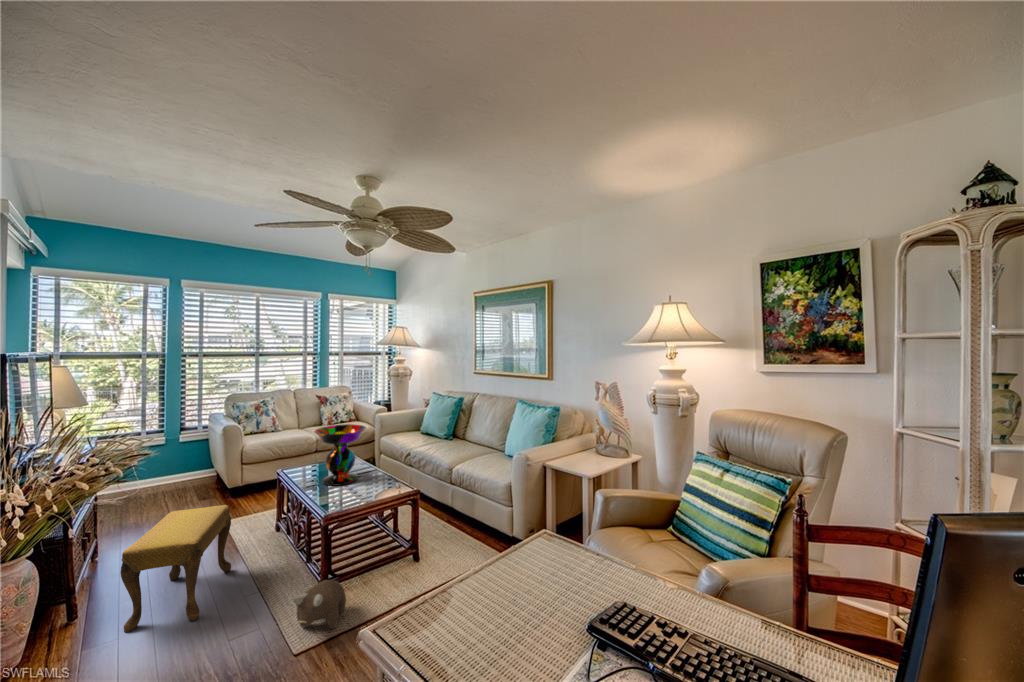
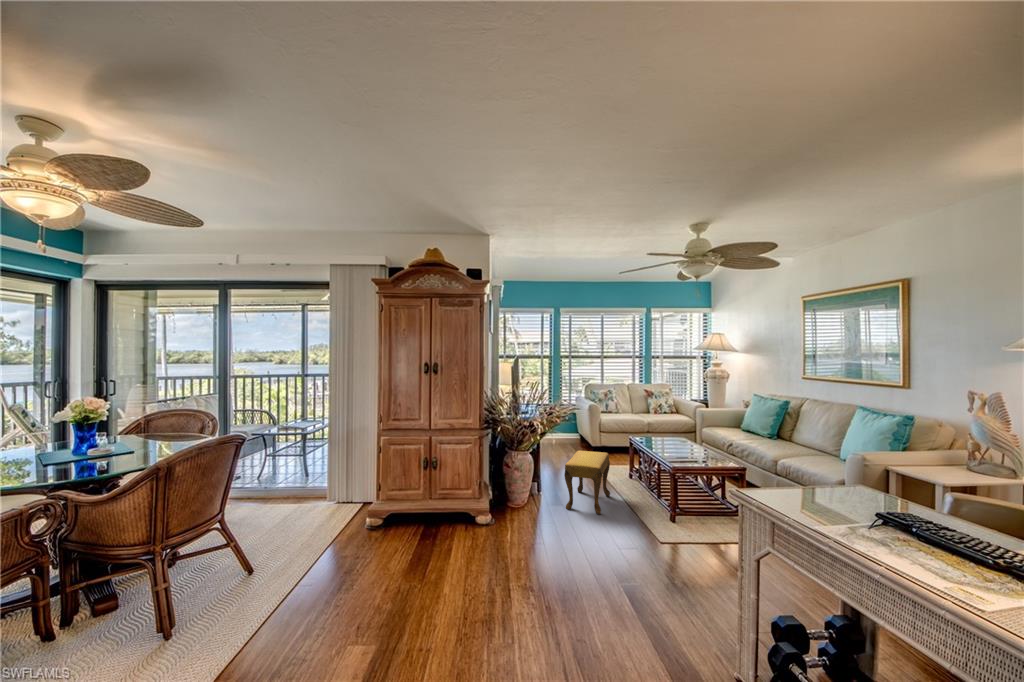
decorative bowl: present [314,424,366,486] -> none [659,411,698,455]
plush toy: present [293,580,346,628] -> none [661,512,693,544]

